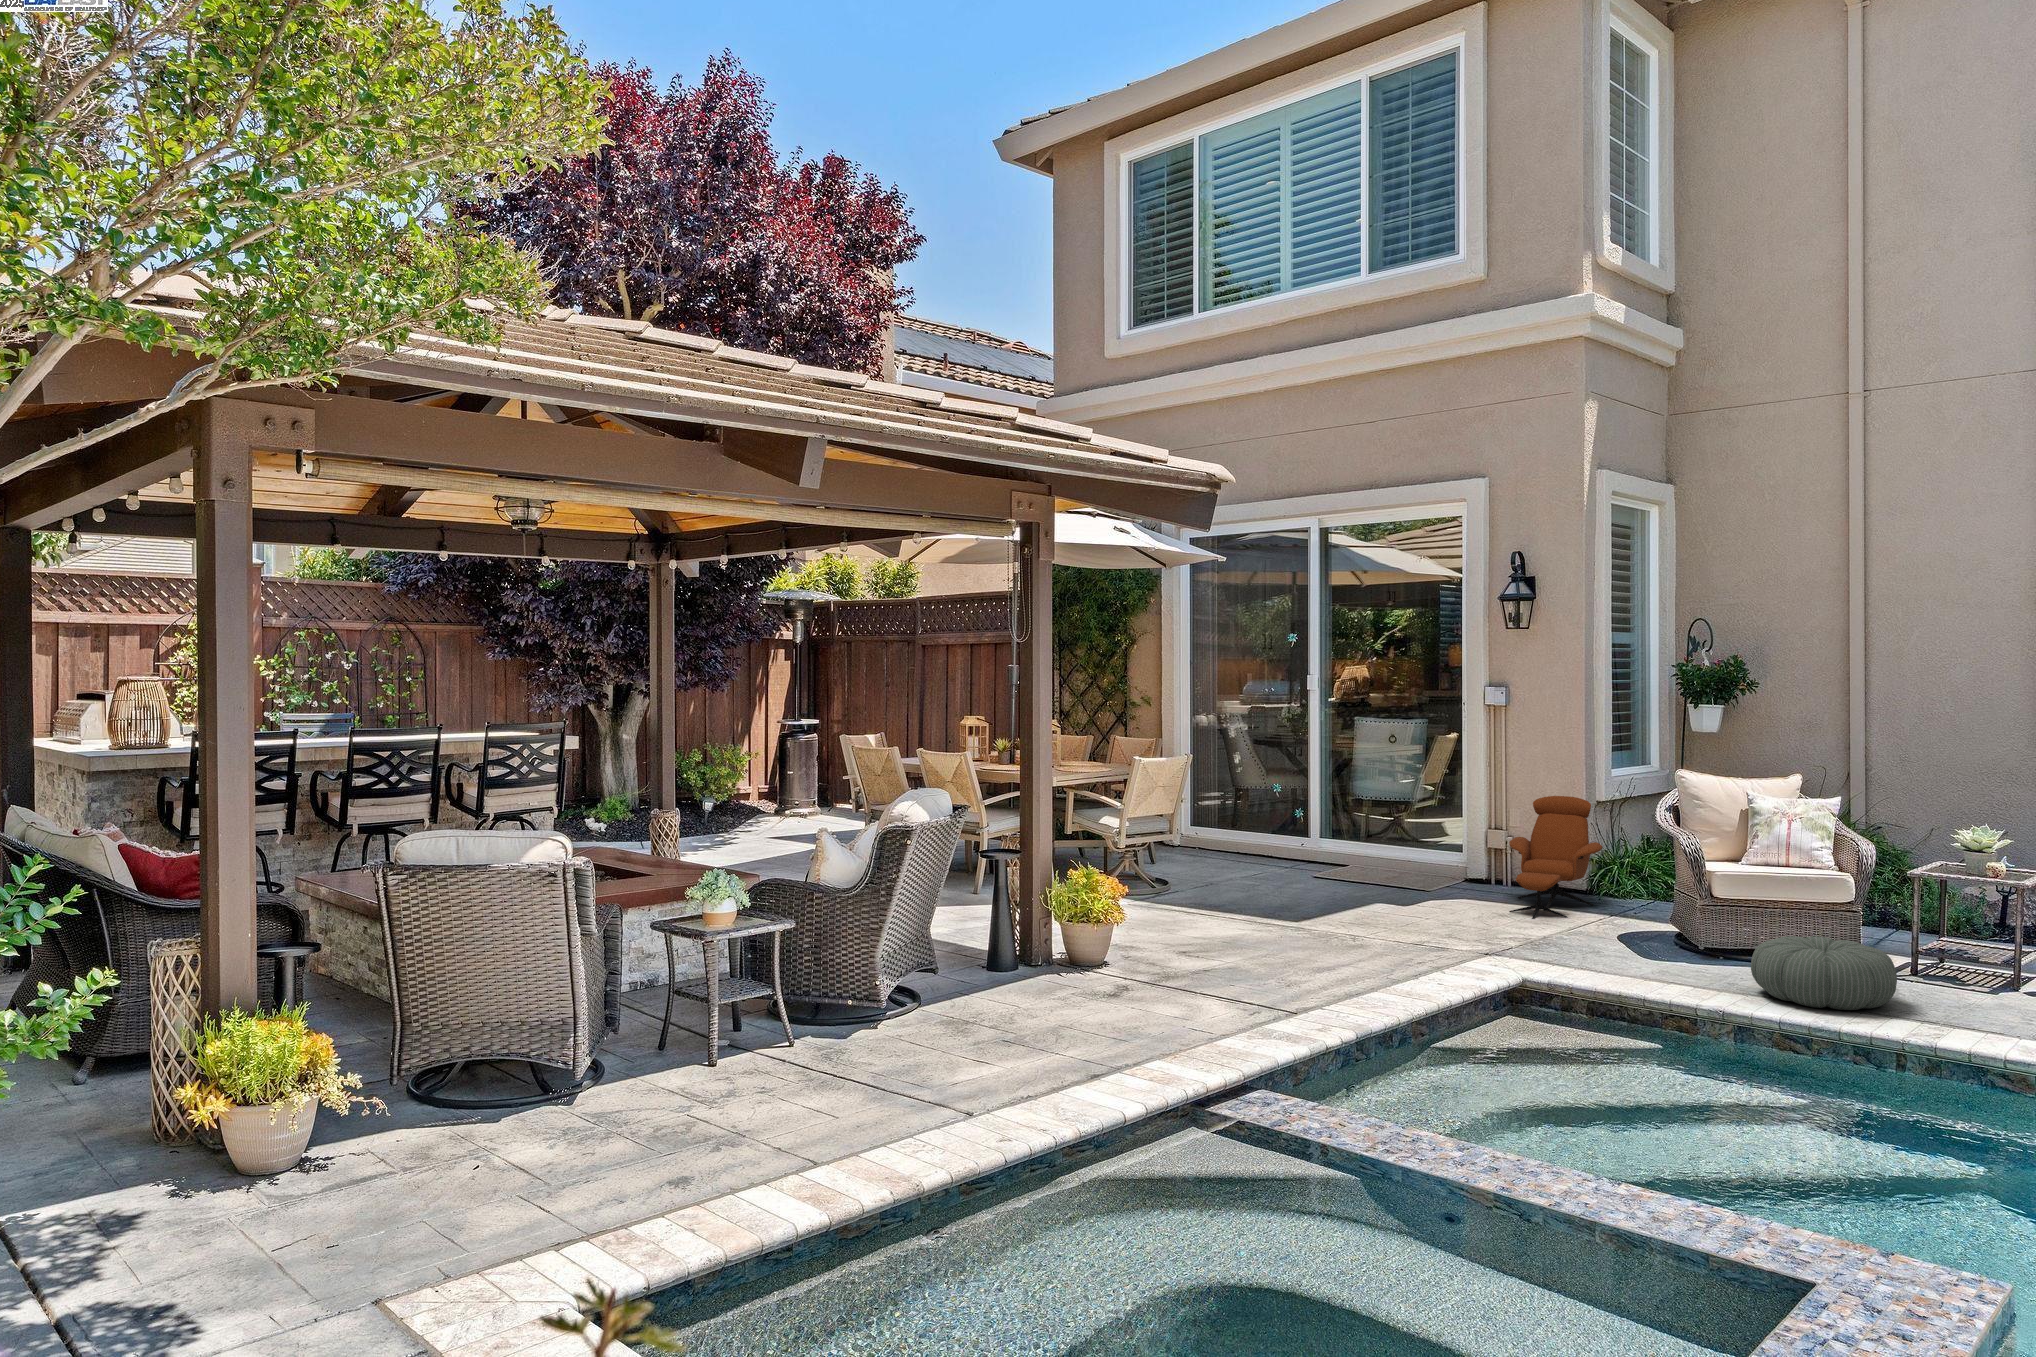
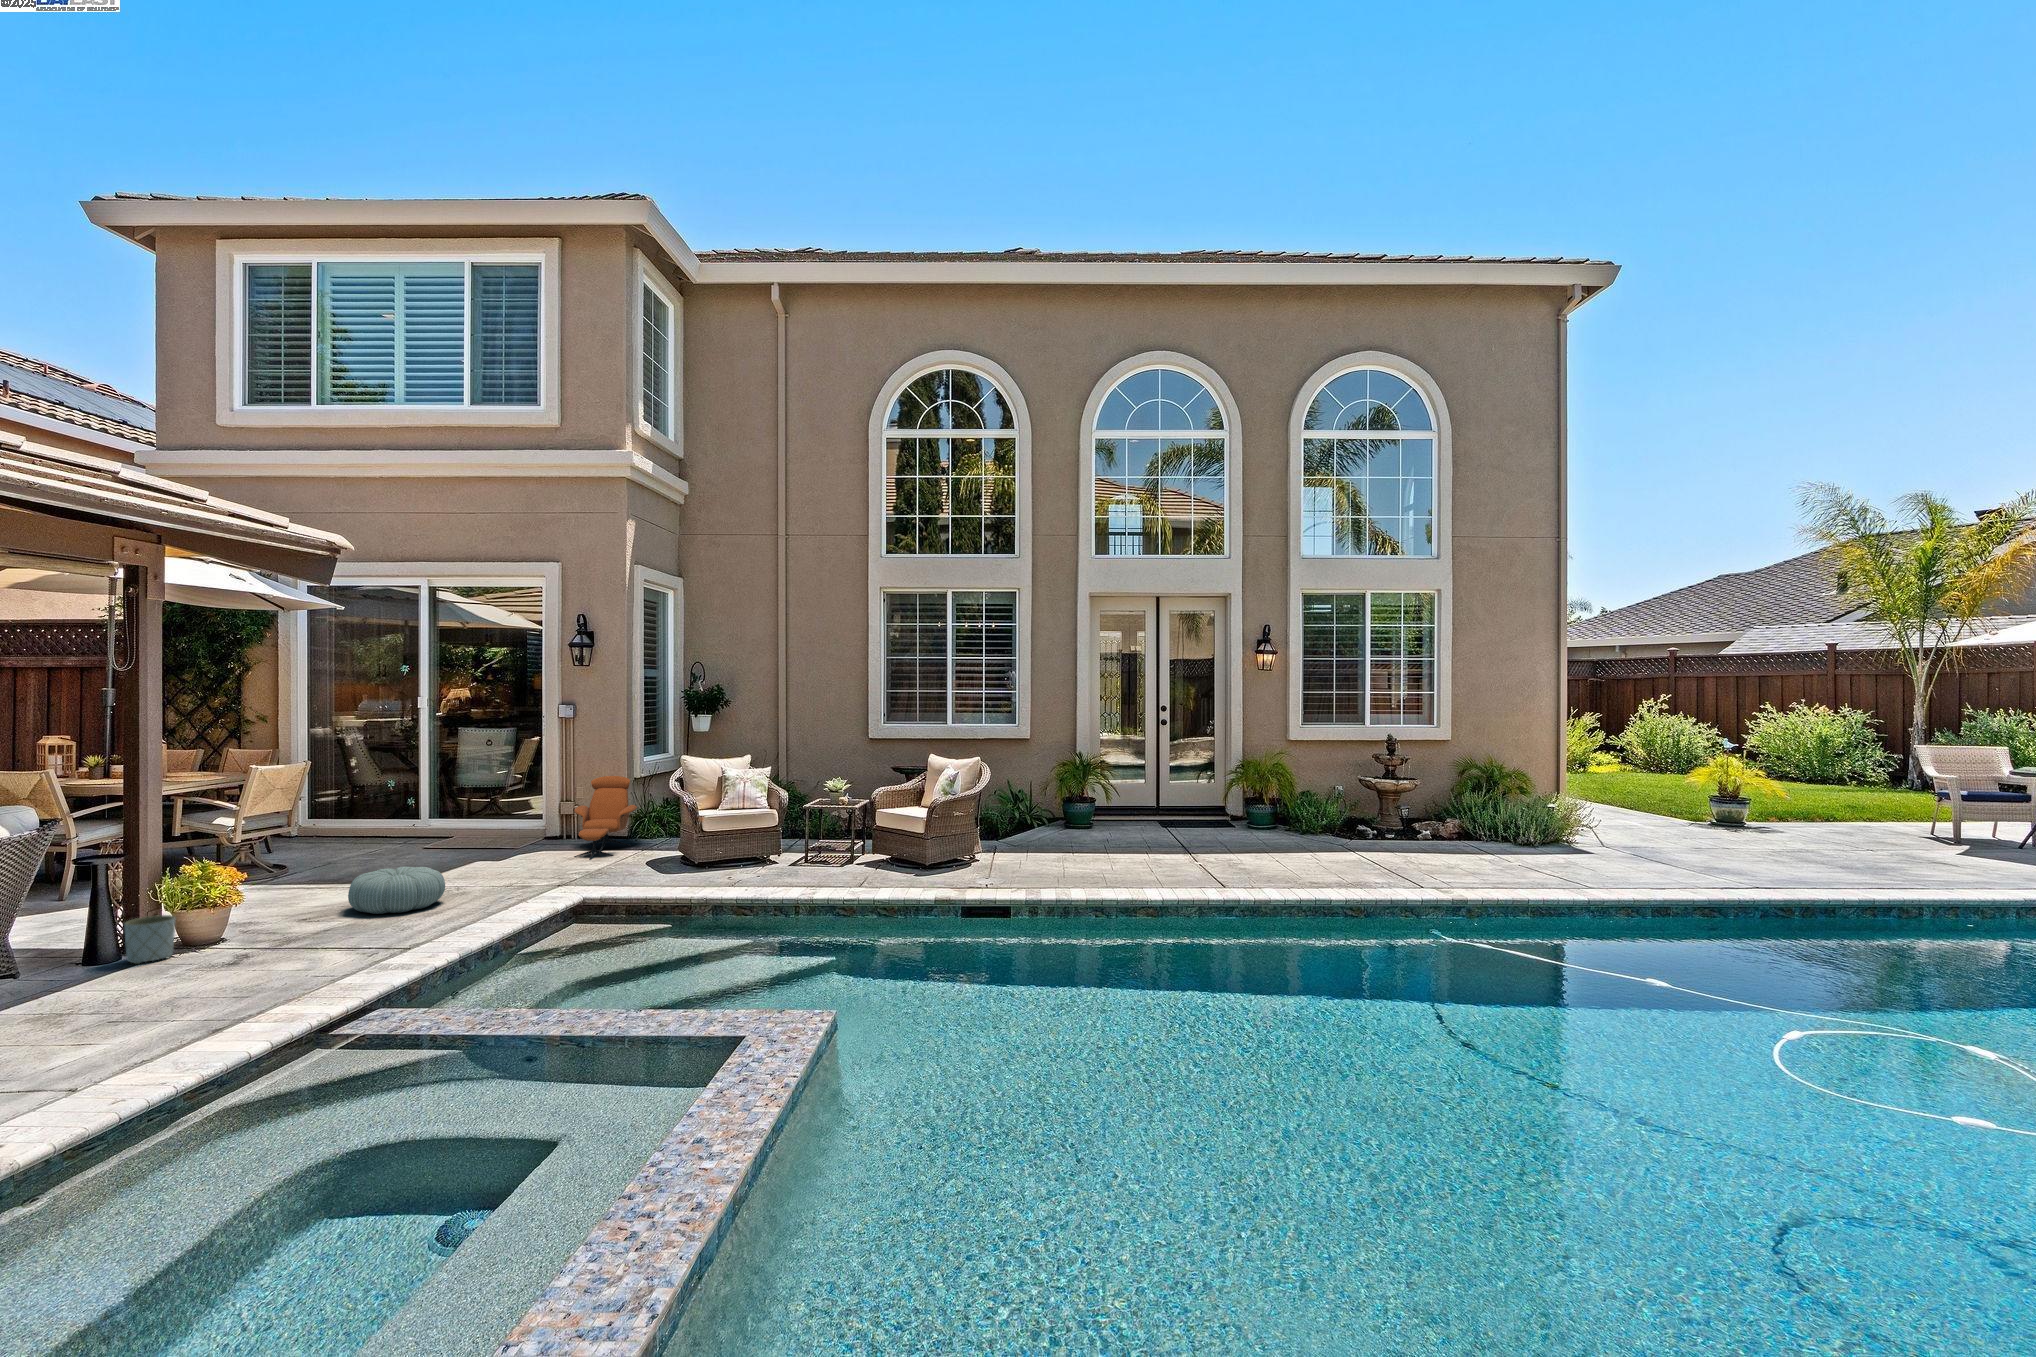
planter: none [1018,923,1062,977] -> present [124,915,176,964]
pouf: present [1751,936,1897,1010] -> present [348,867,445,914]

